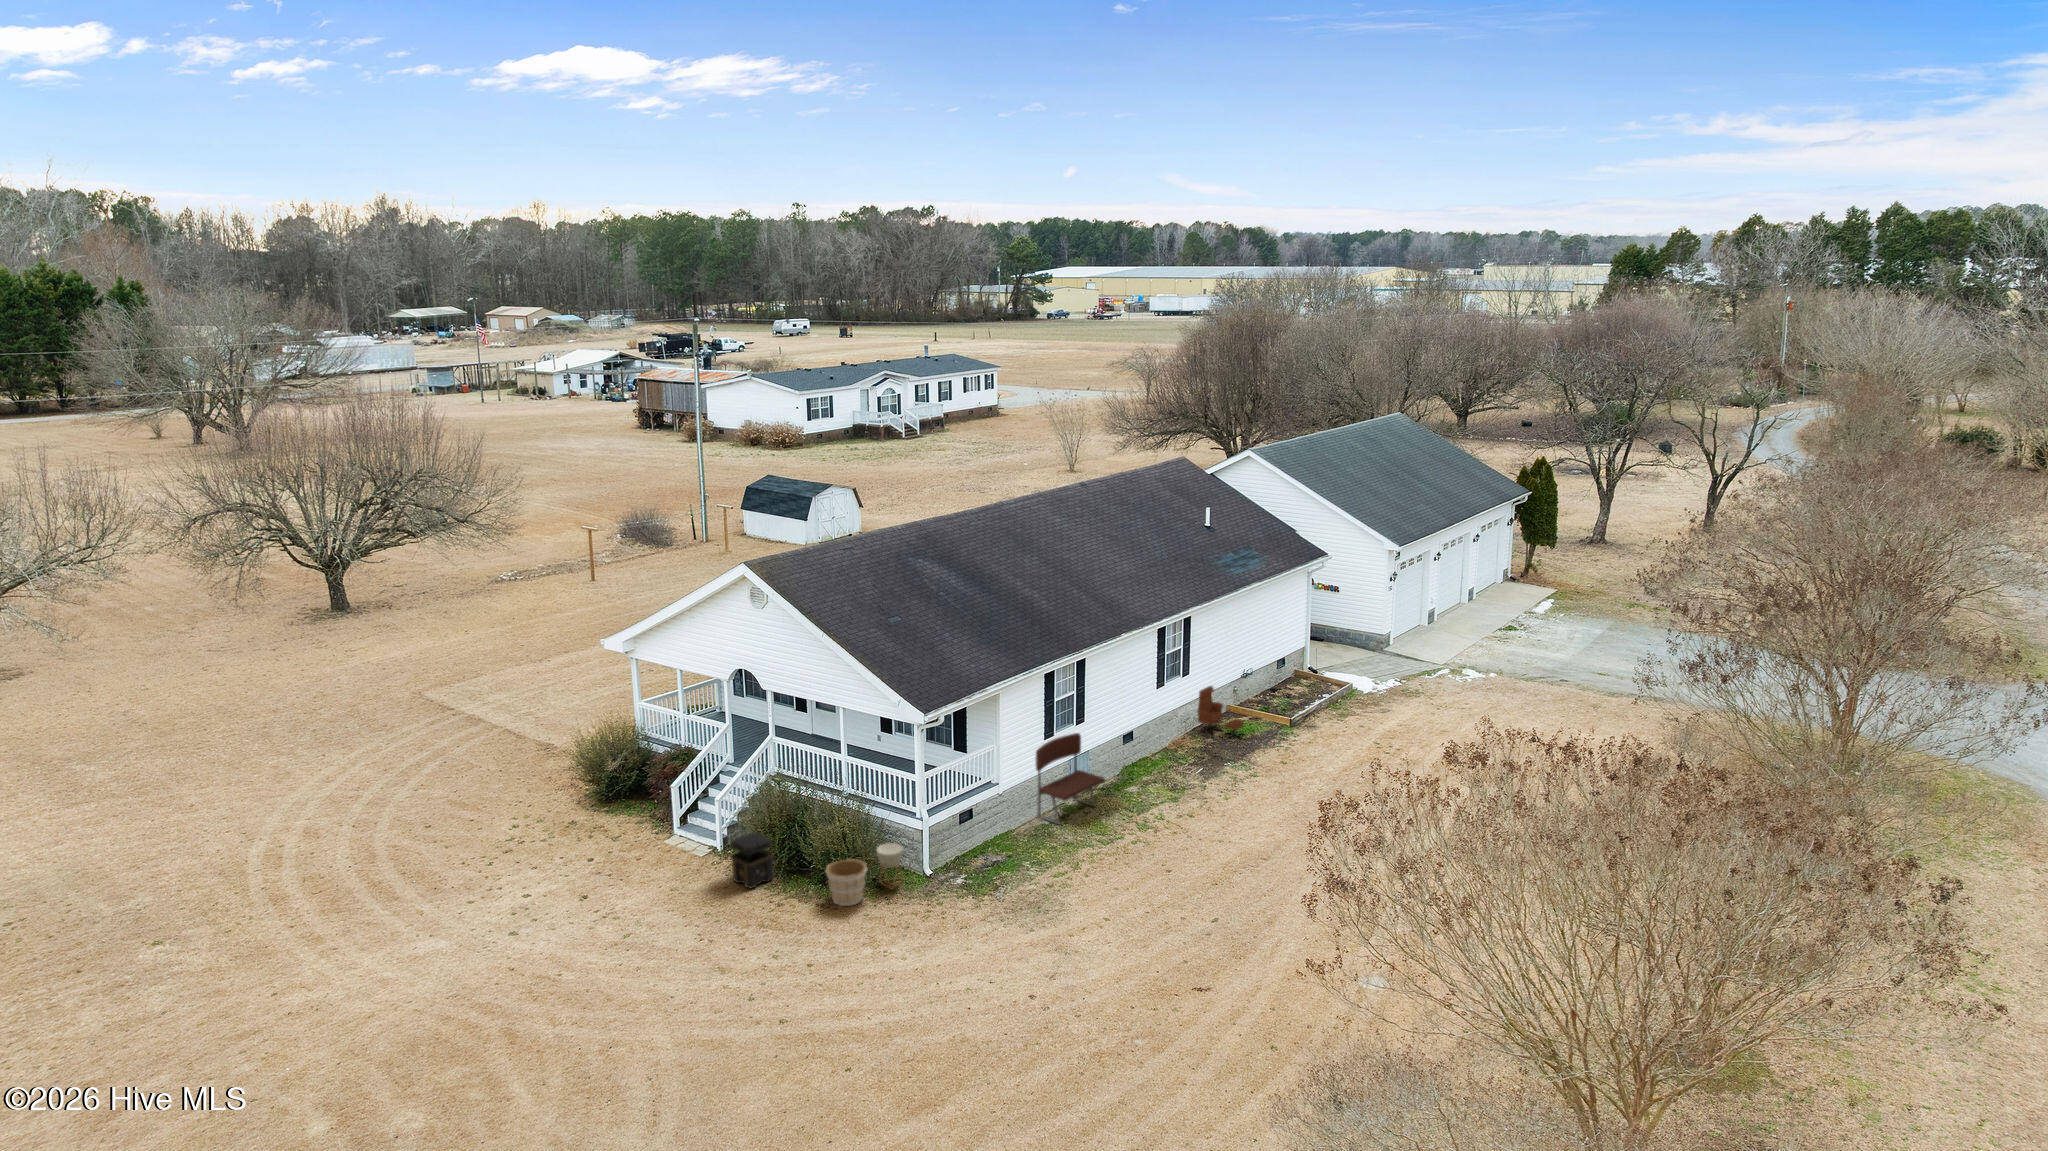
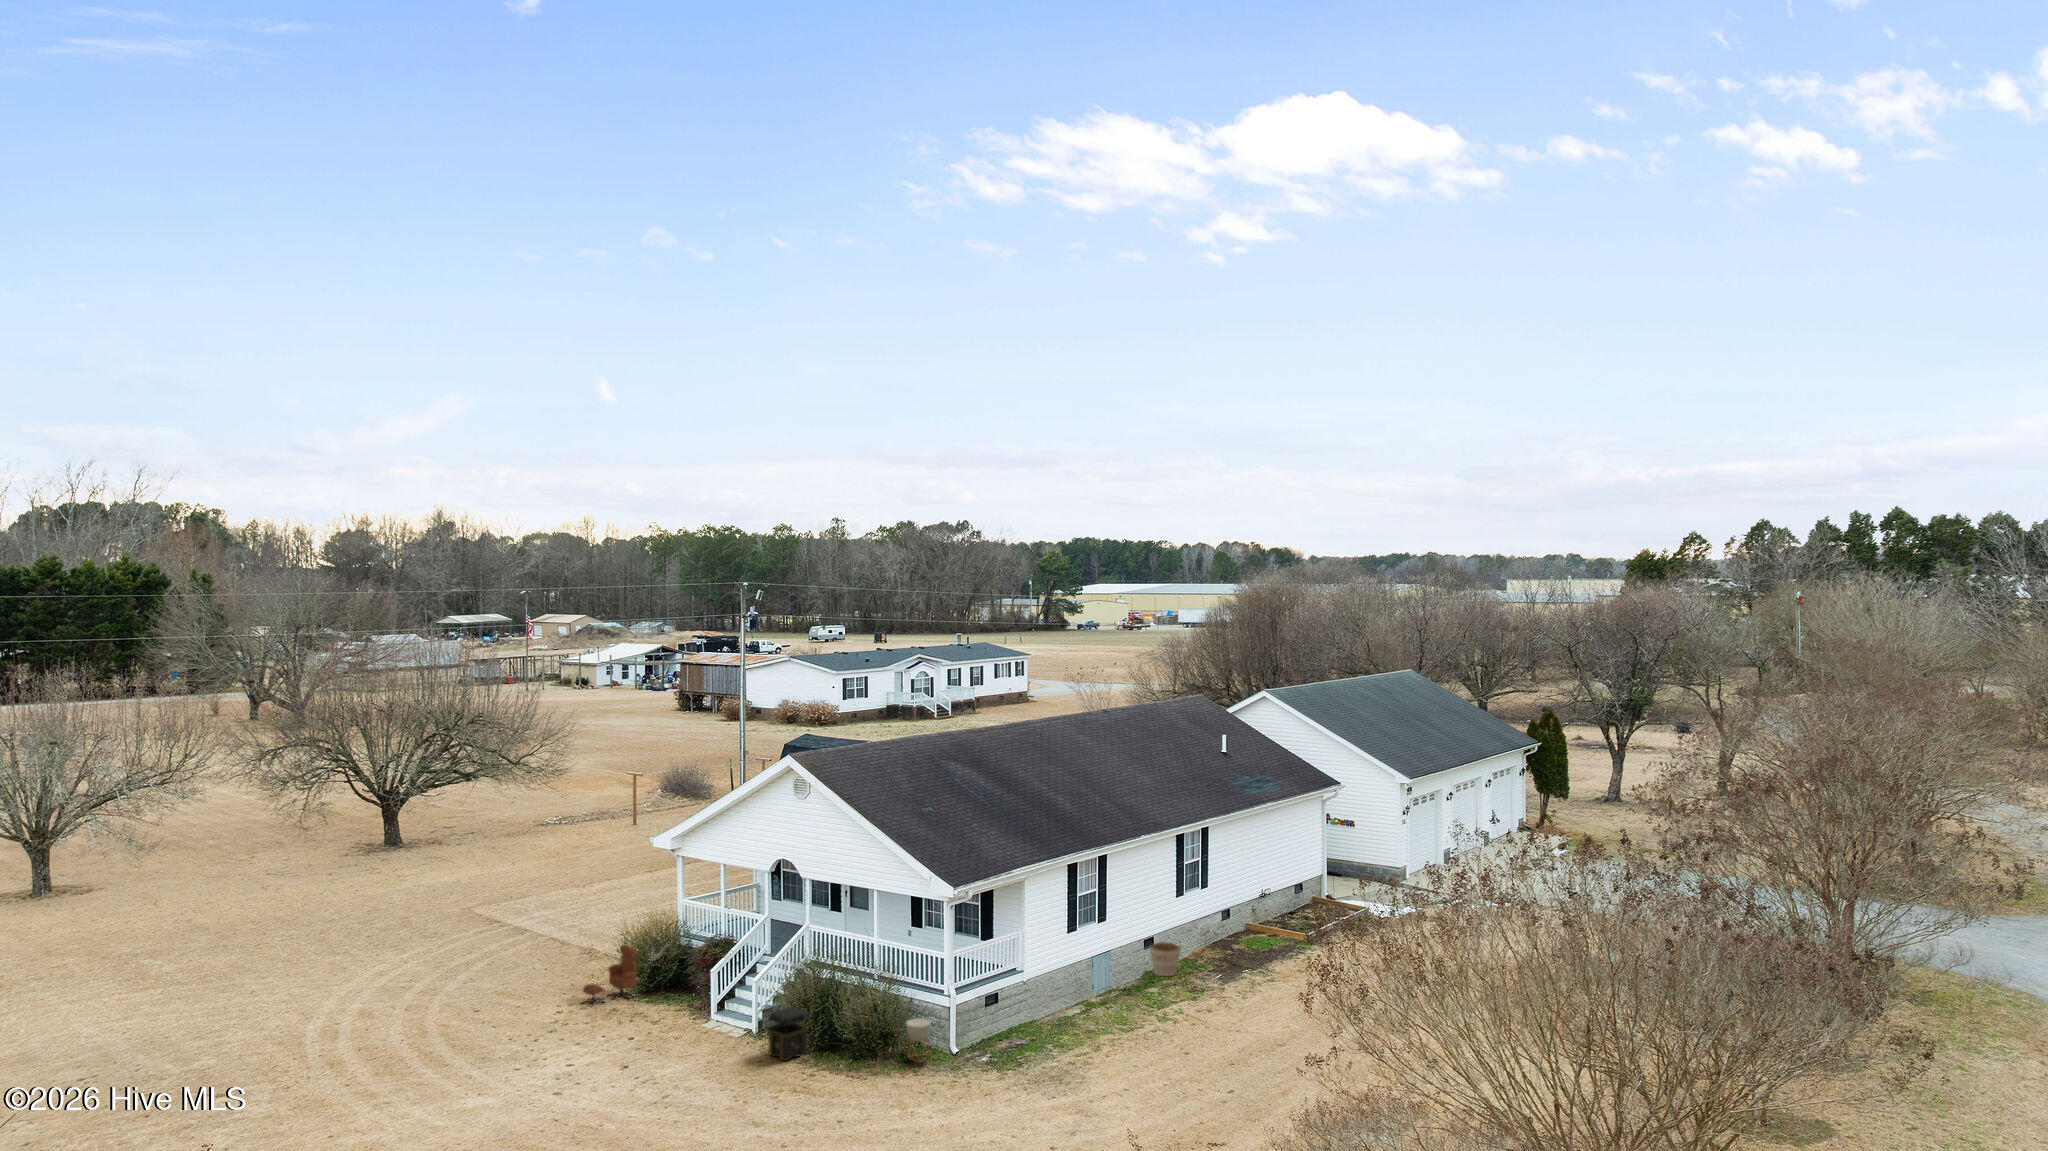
lounge chair: present [1197,686,1244,738] -> present [583,945,637,1004]
bench: present [1036,733,1105,824] -> none [1058,928,1125,1016]
wooden bucket: present [825,859,867,906] -> present [1149,942,1181,976]

